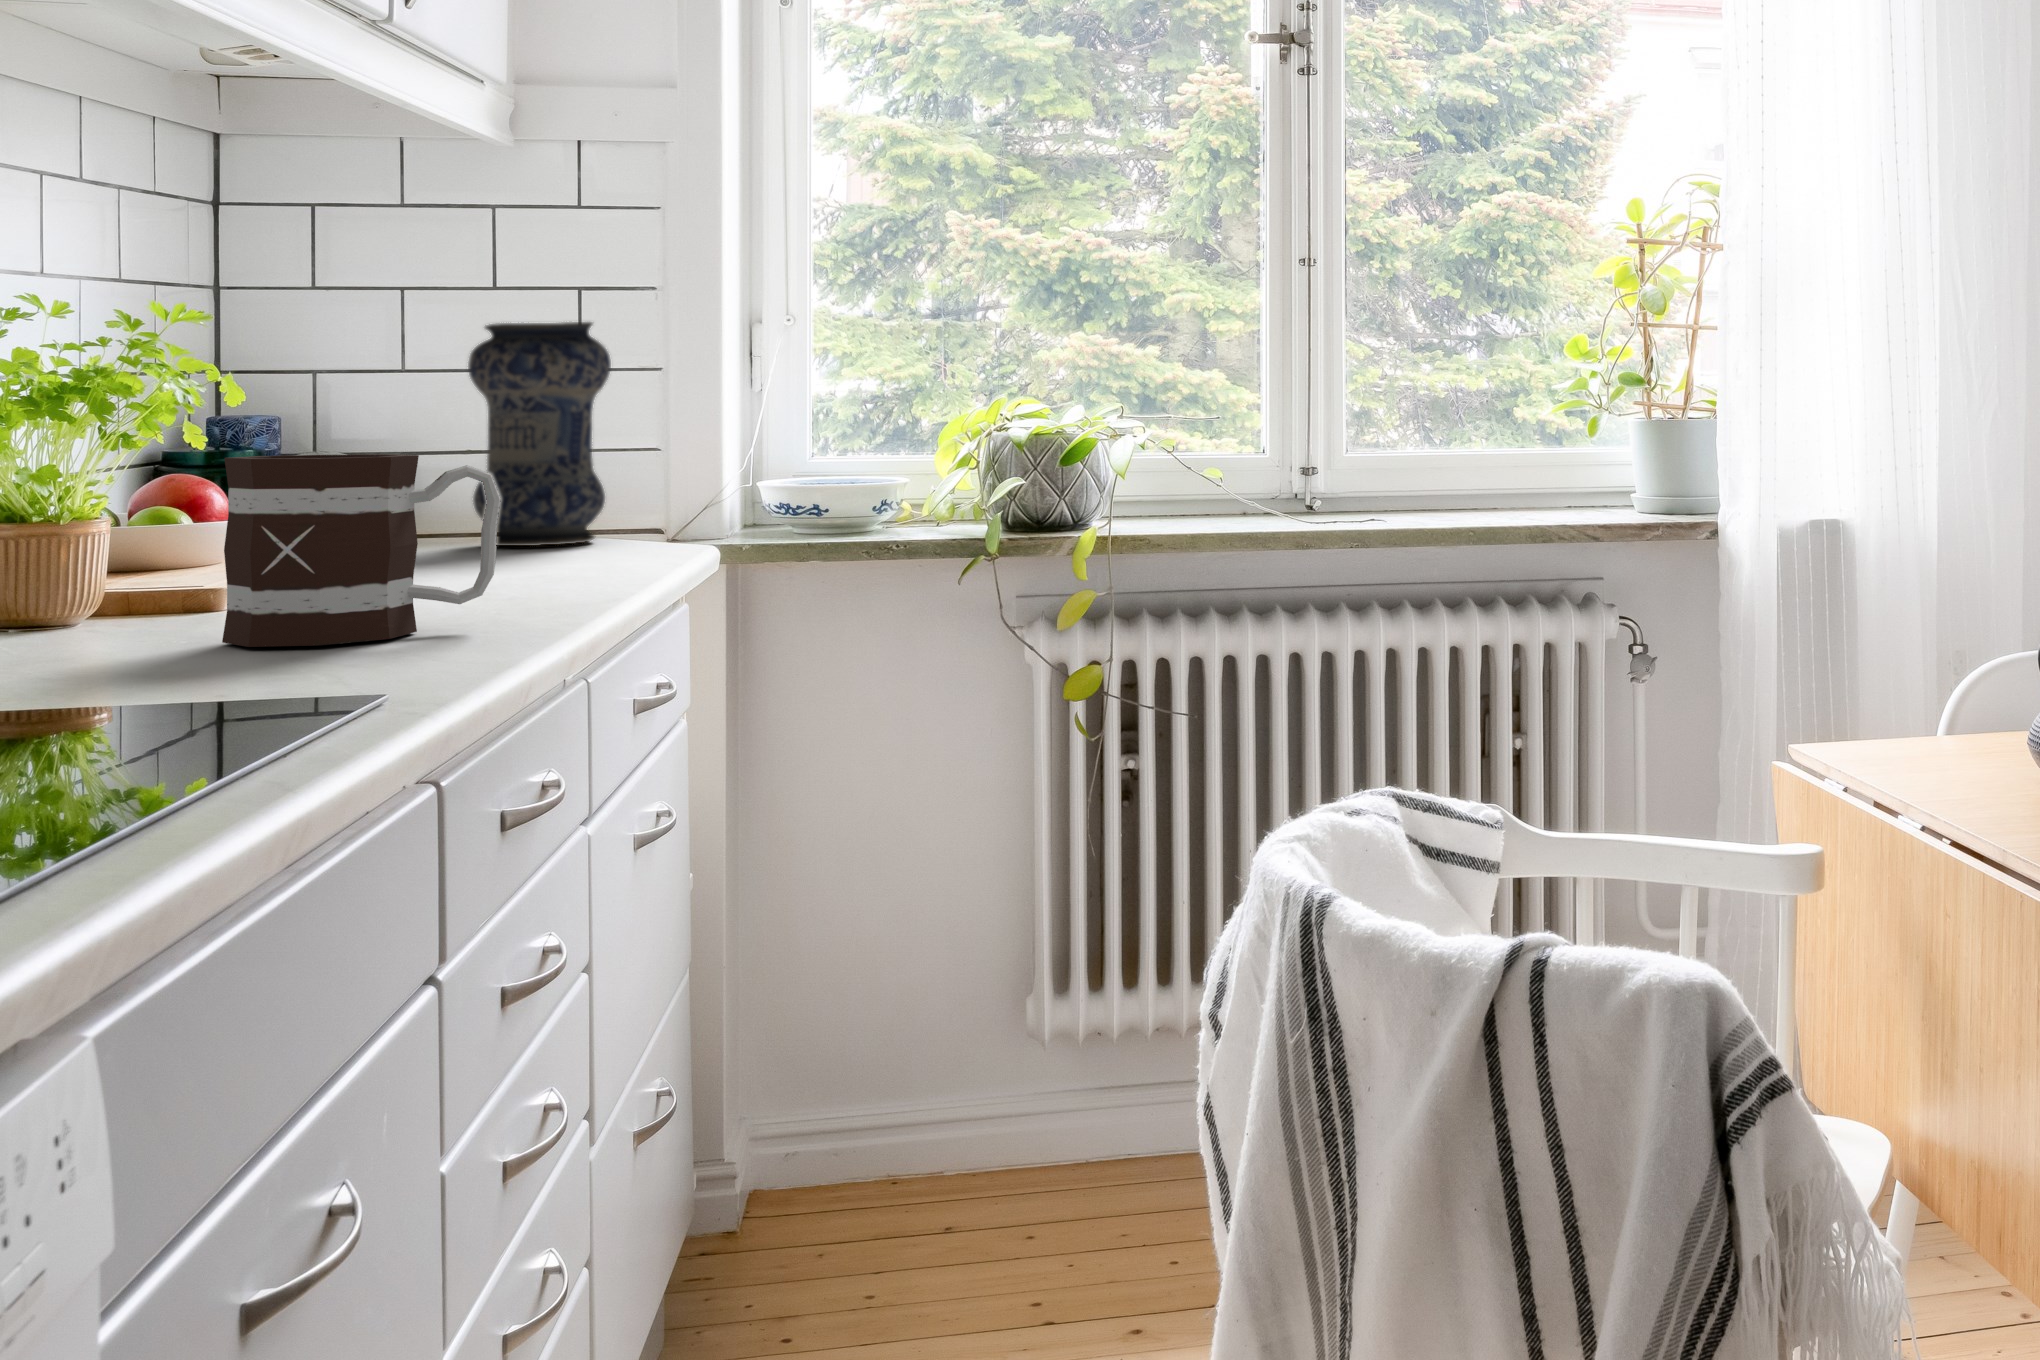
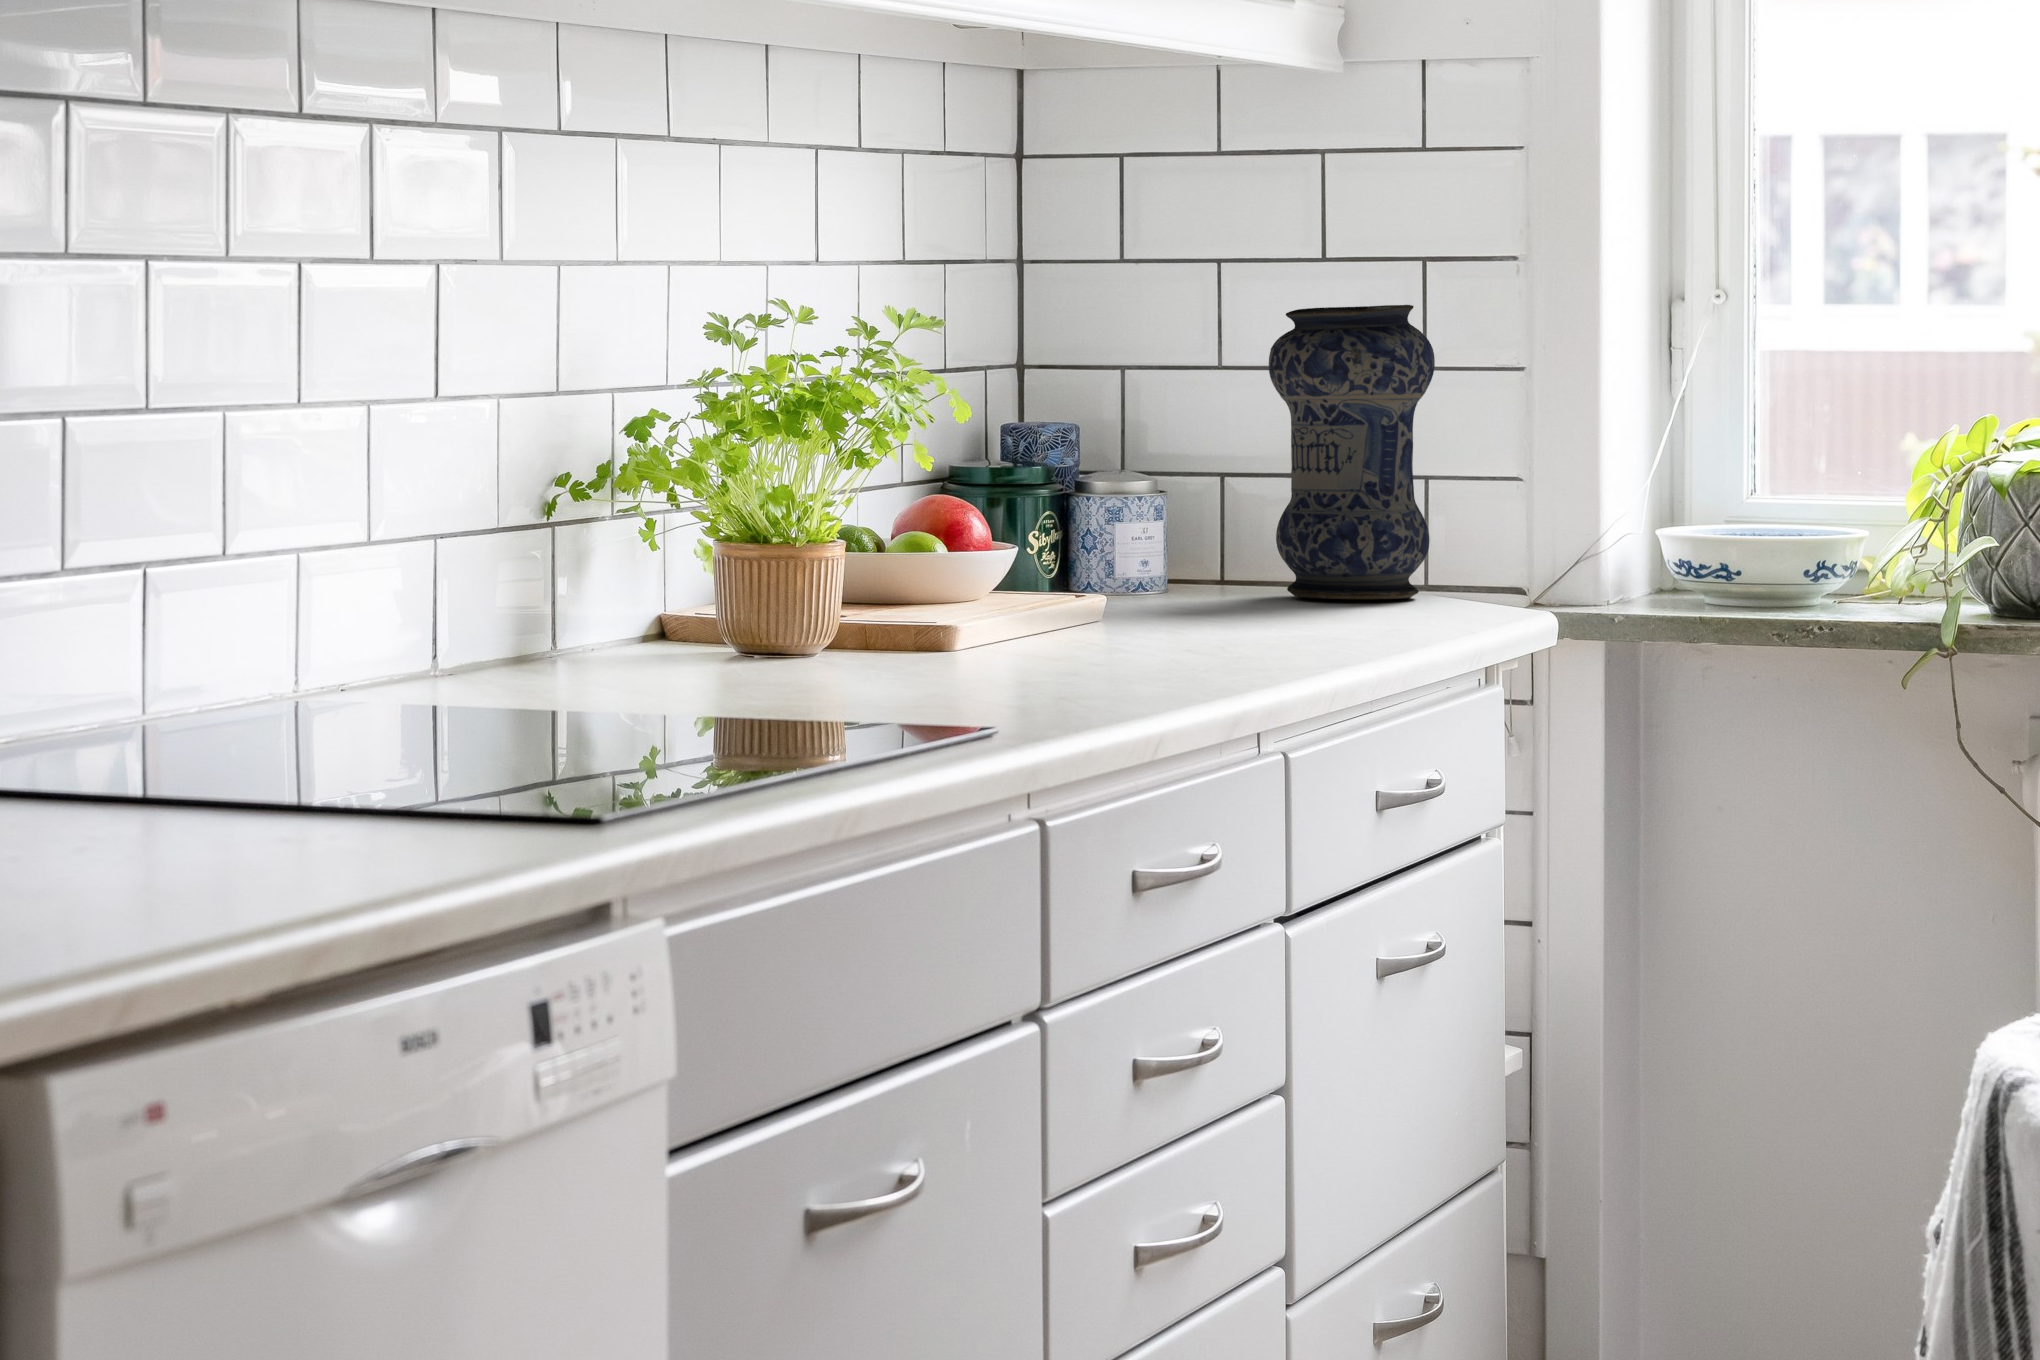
mug: present [222,454,501,647] -> none [916,481,1174,688]

